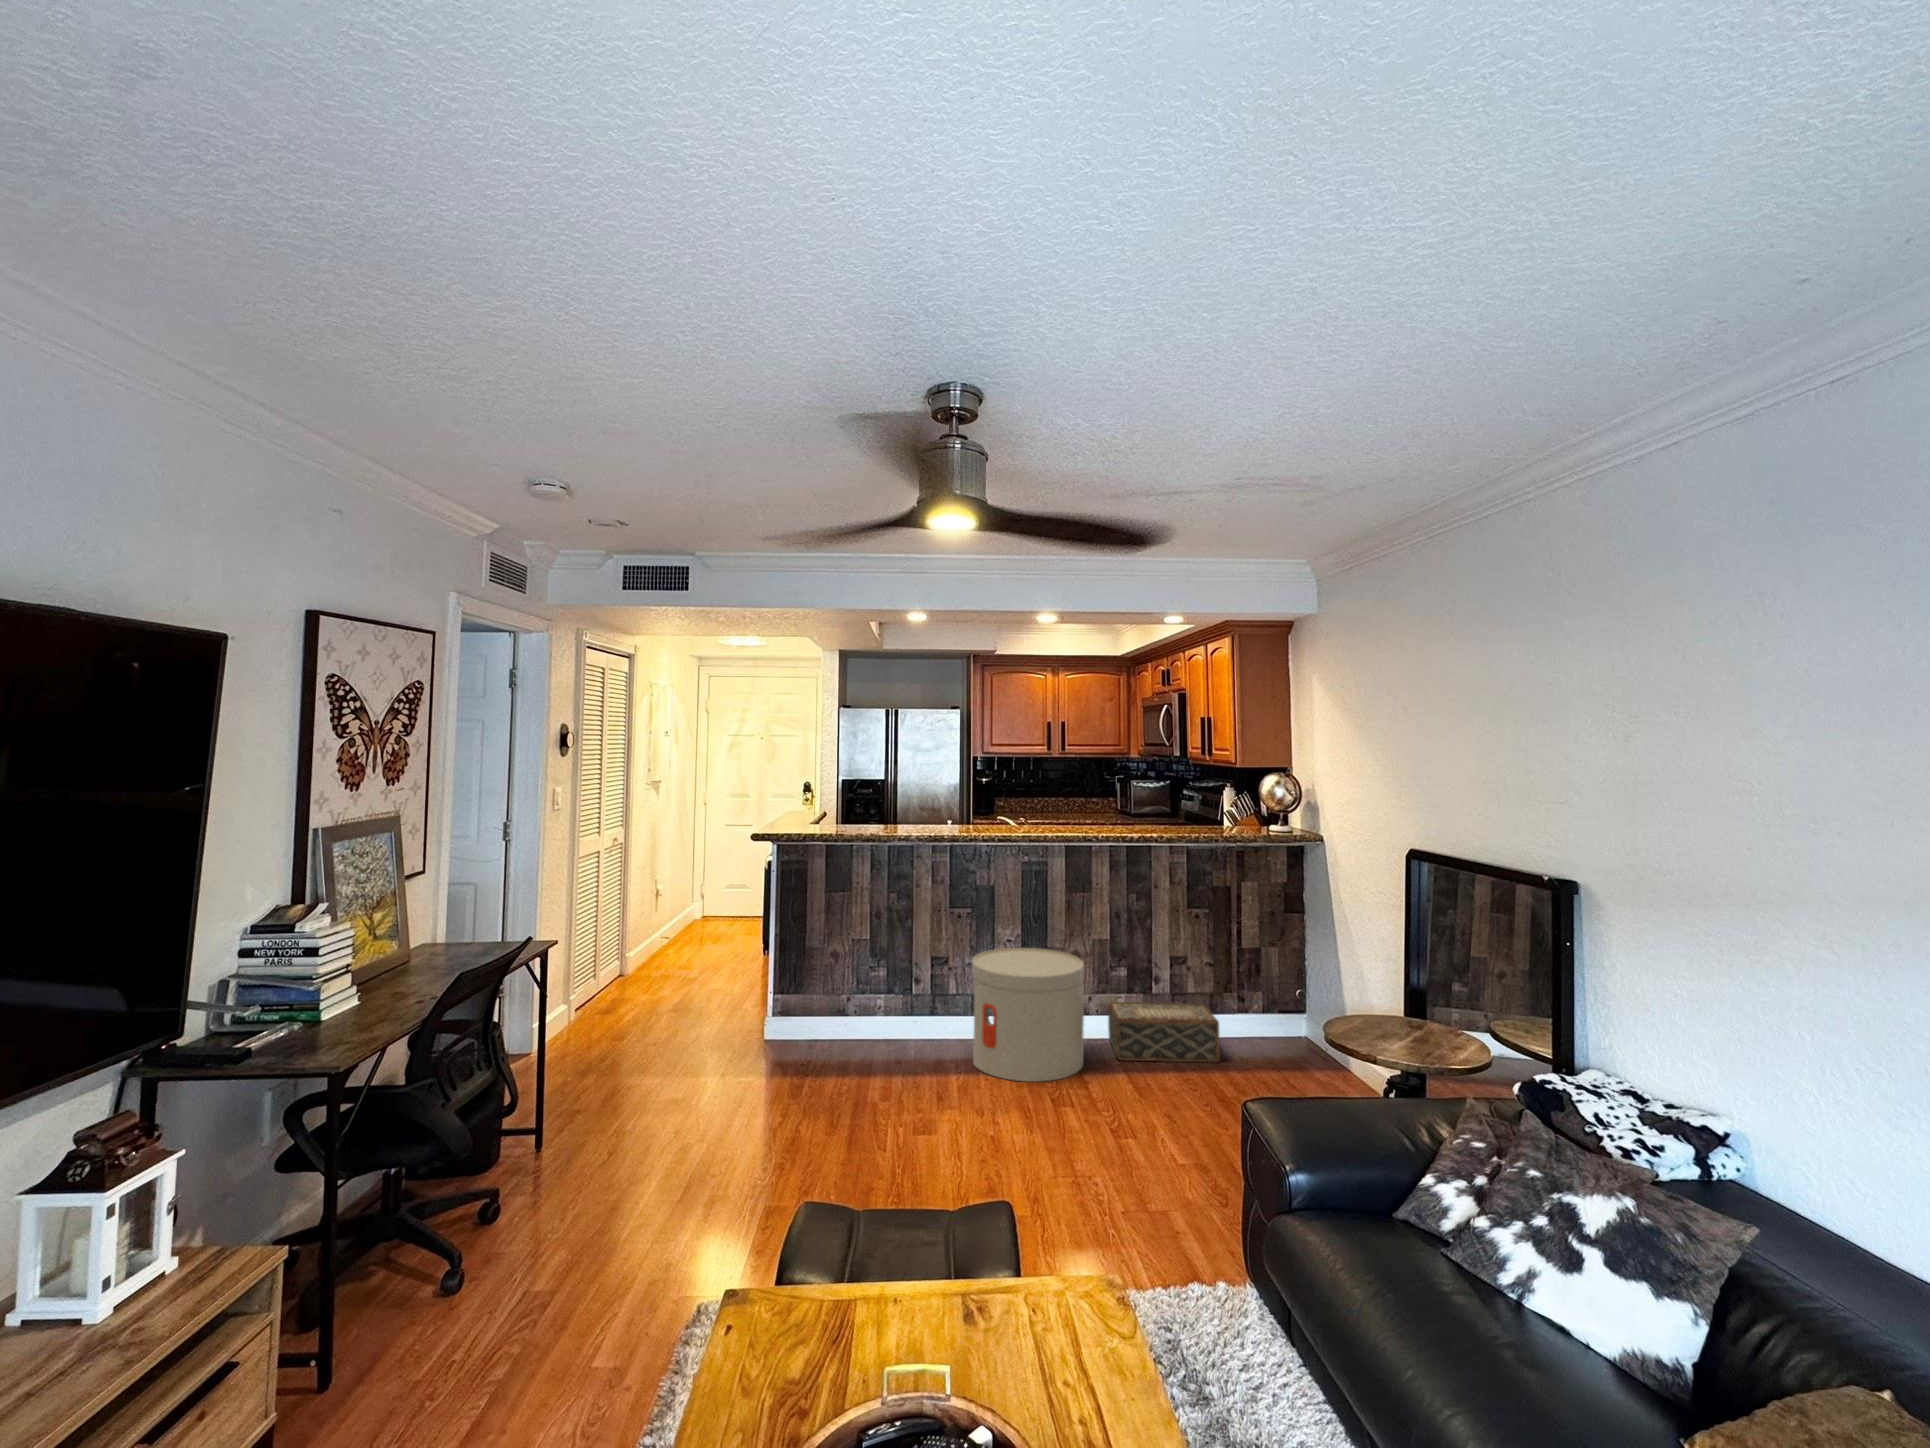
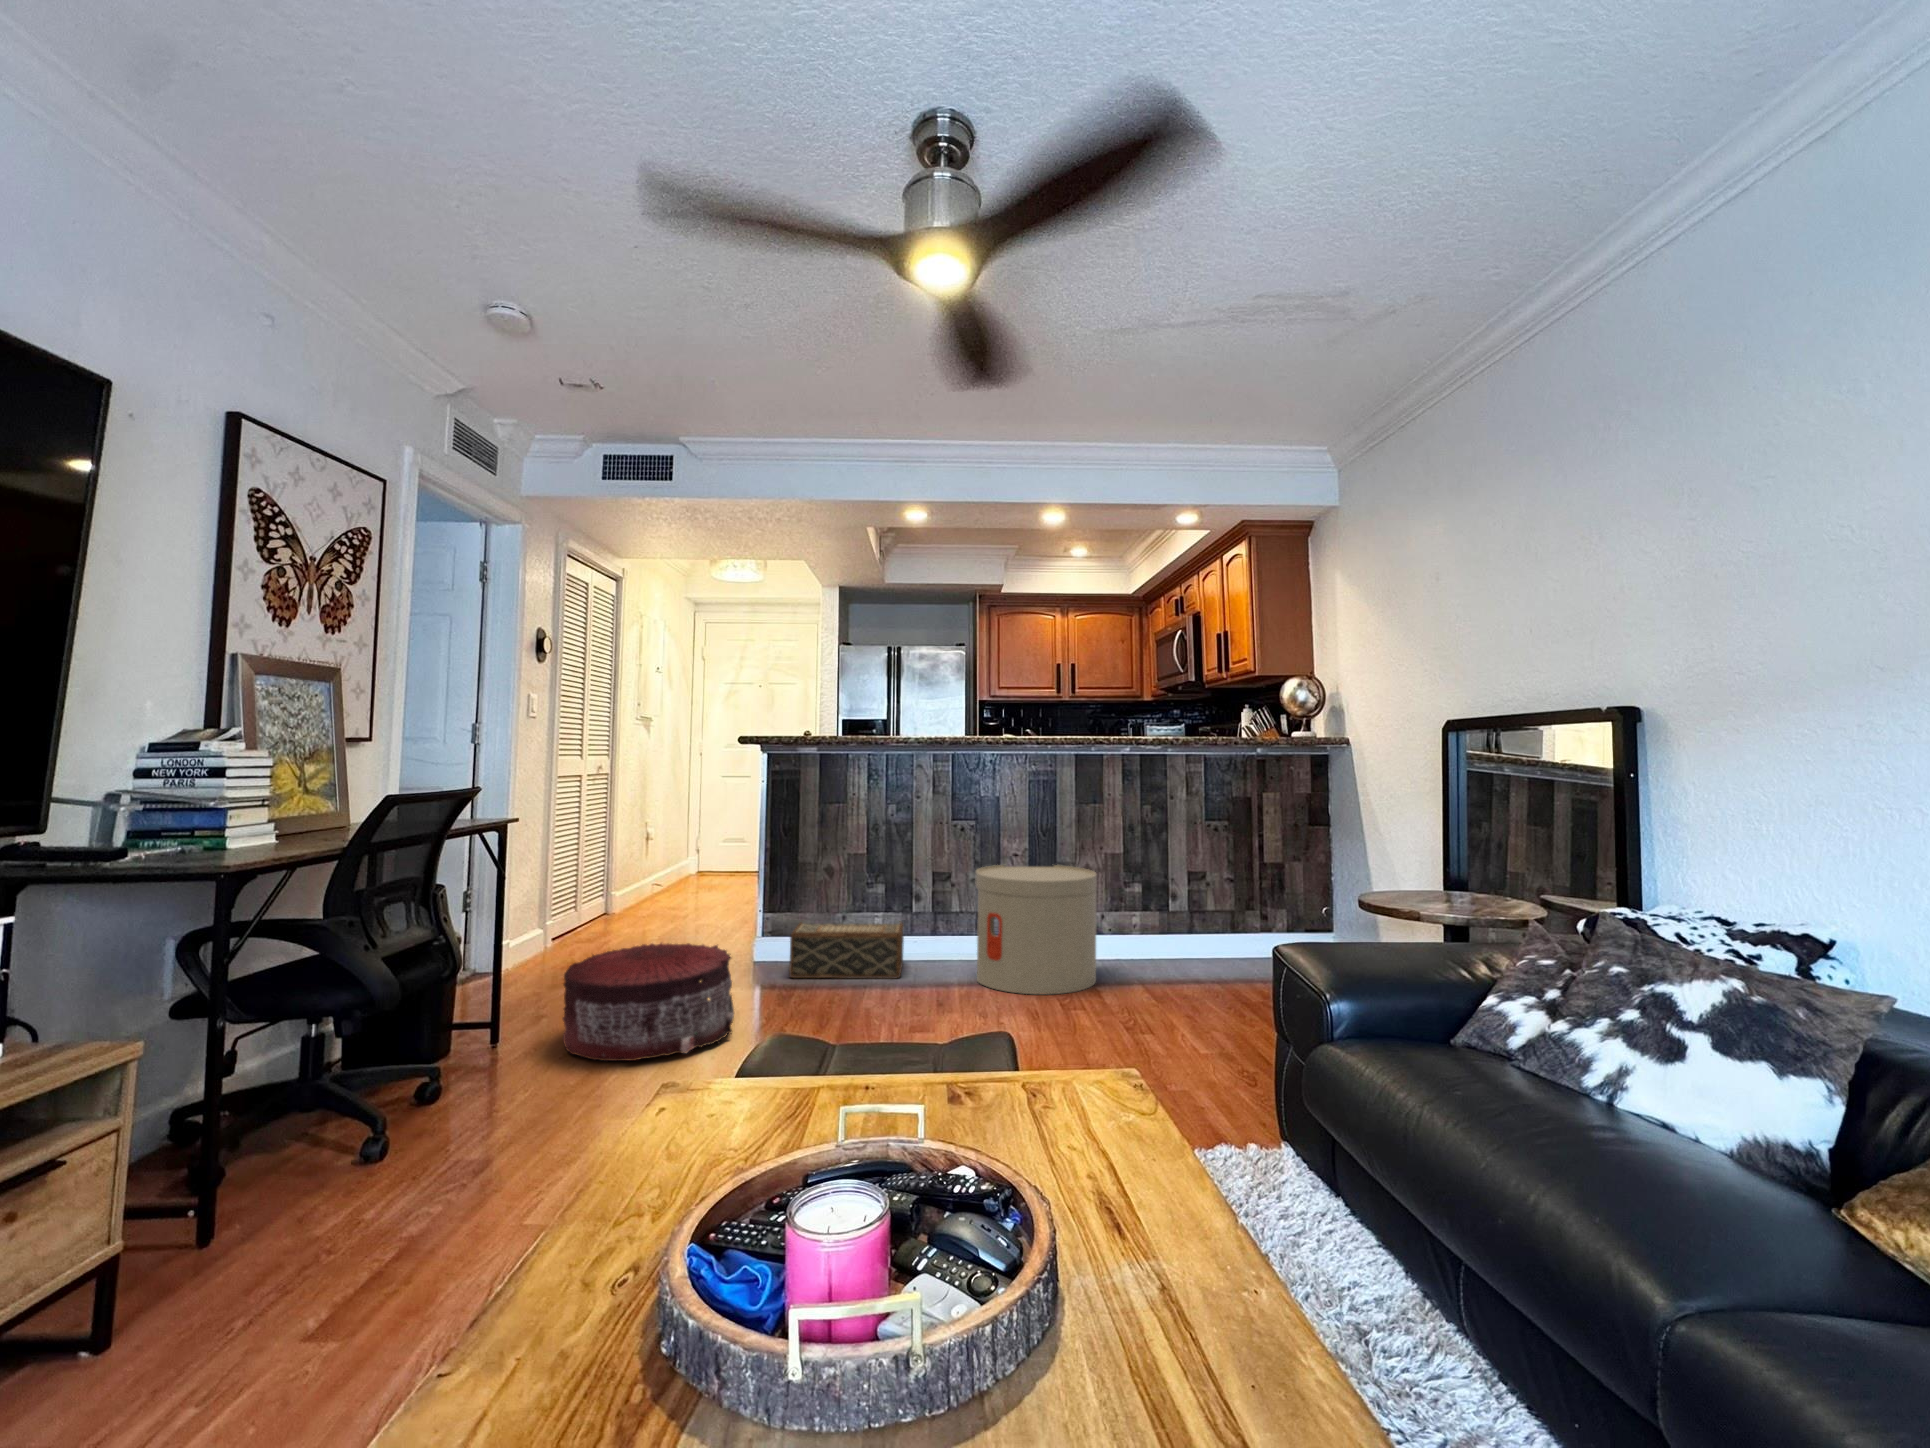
woven basket: present [1108,1002,1220,1062] -> present [789,921,904,979]
pouf: none [599,1040,752,1168] -> present [563,943,734,1061]

